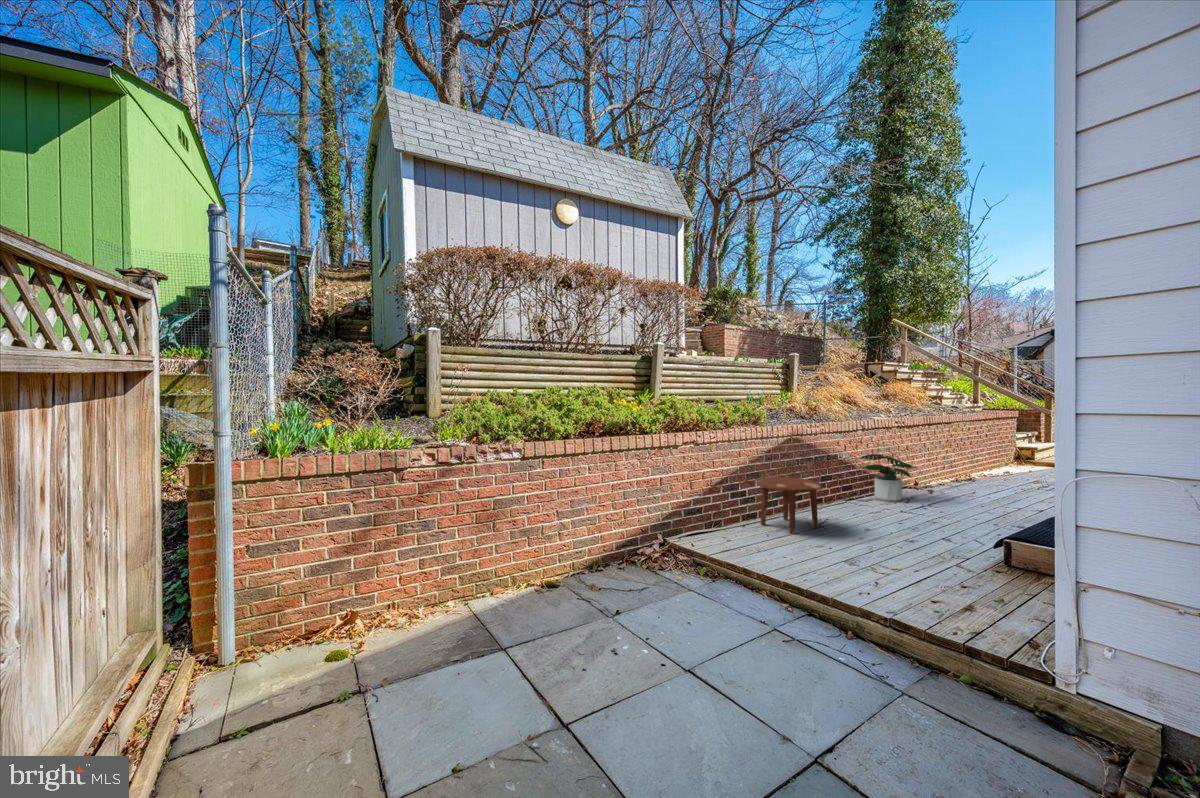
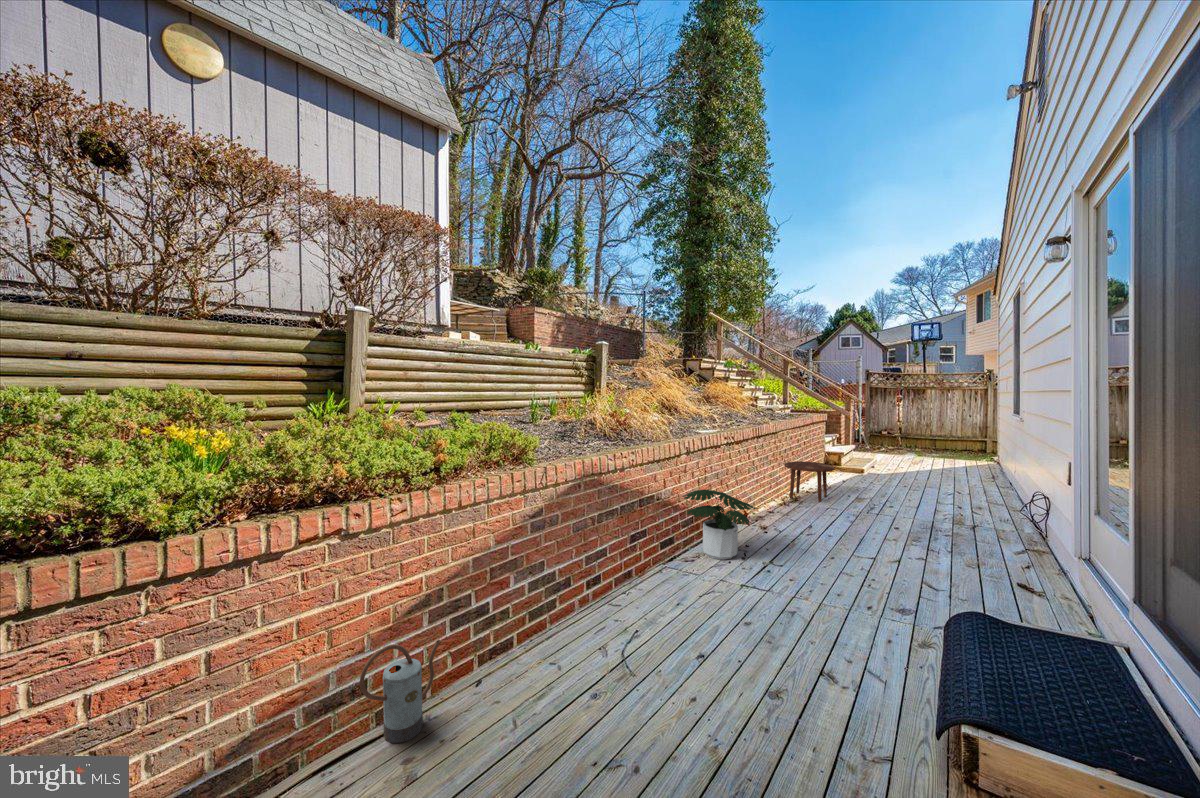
side table: present [757,477,823,534] -> present [784,461,834,502]
watering can: none [705,493,731,535] -> present [360,640,441,743]

